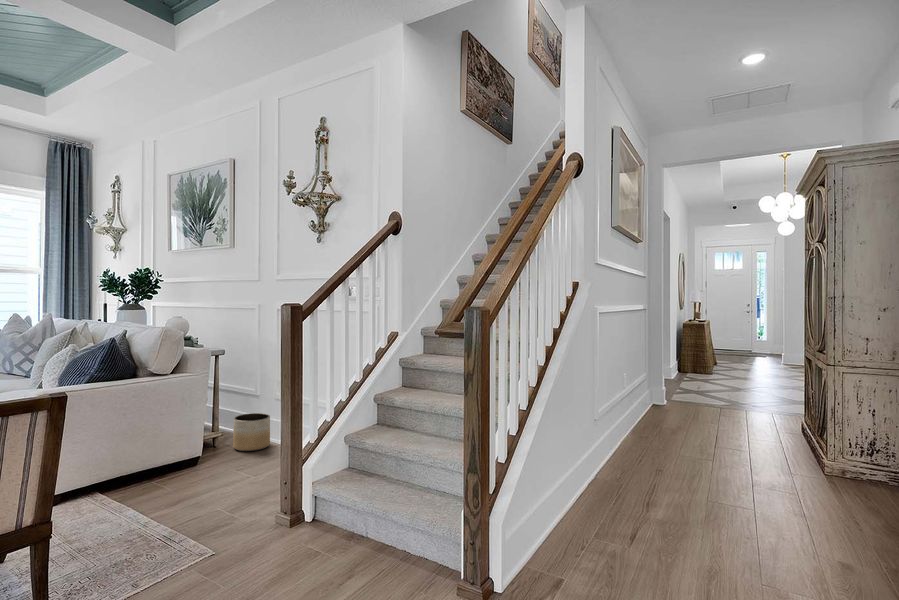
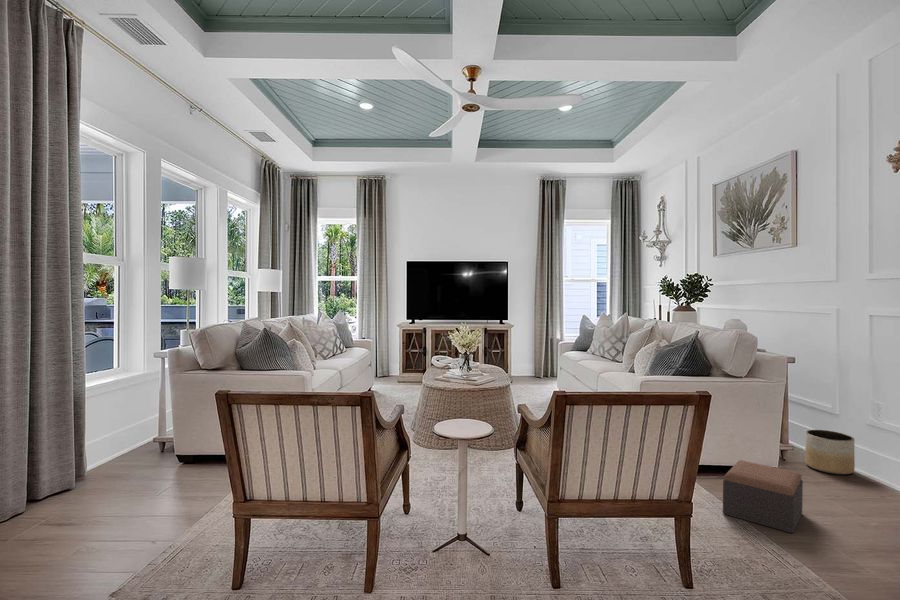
footstool: none [129,458,212,521] -> present [723,460,803,533]

